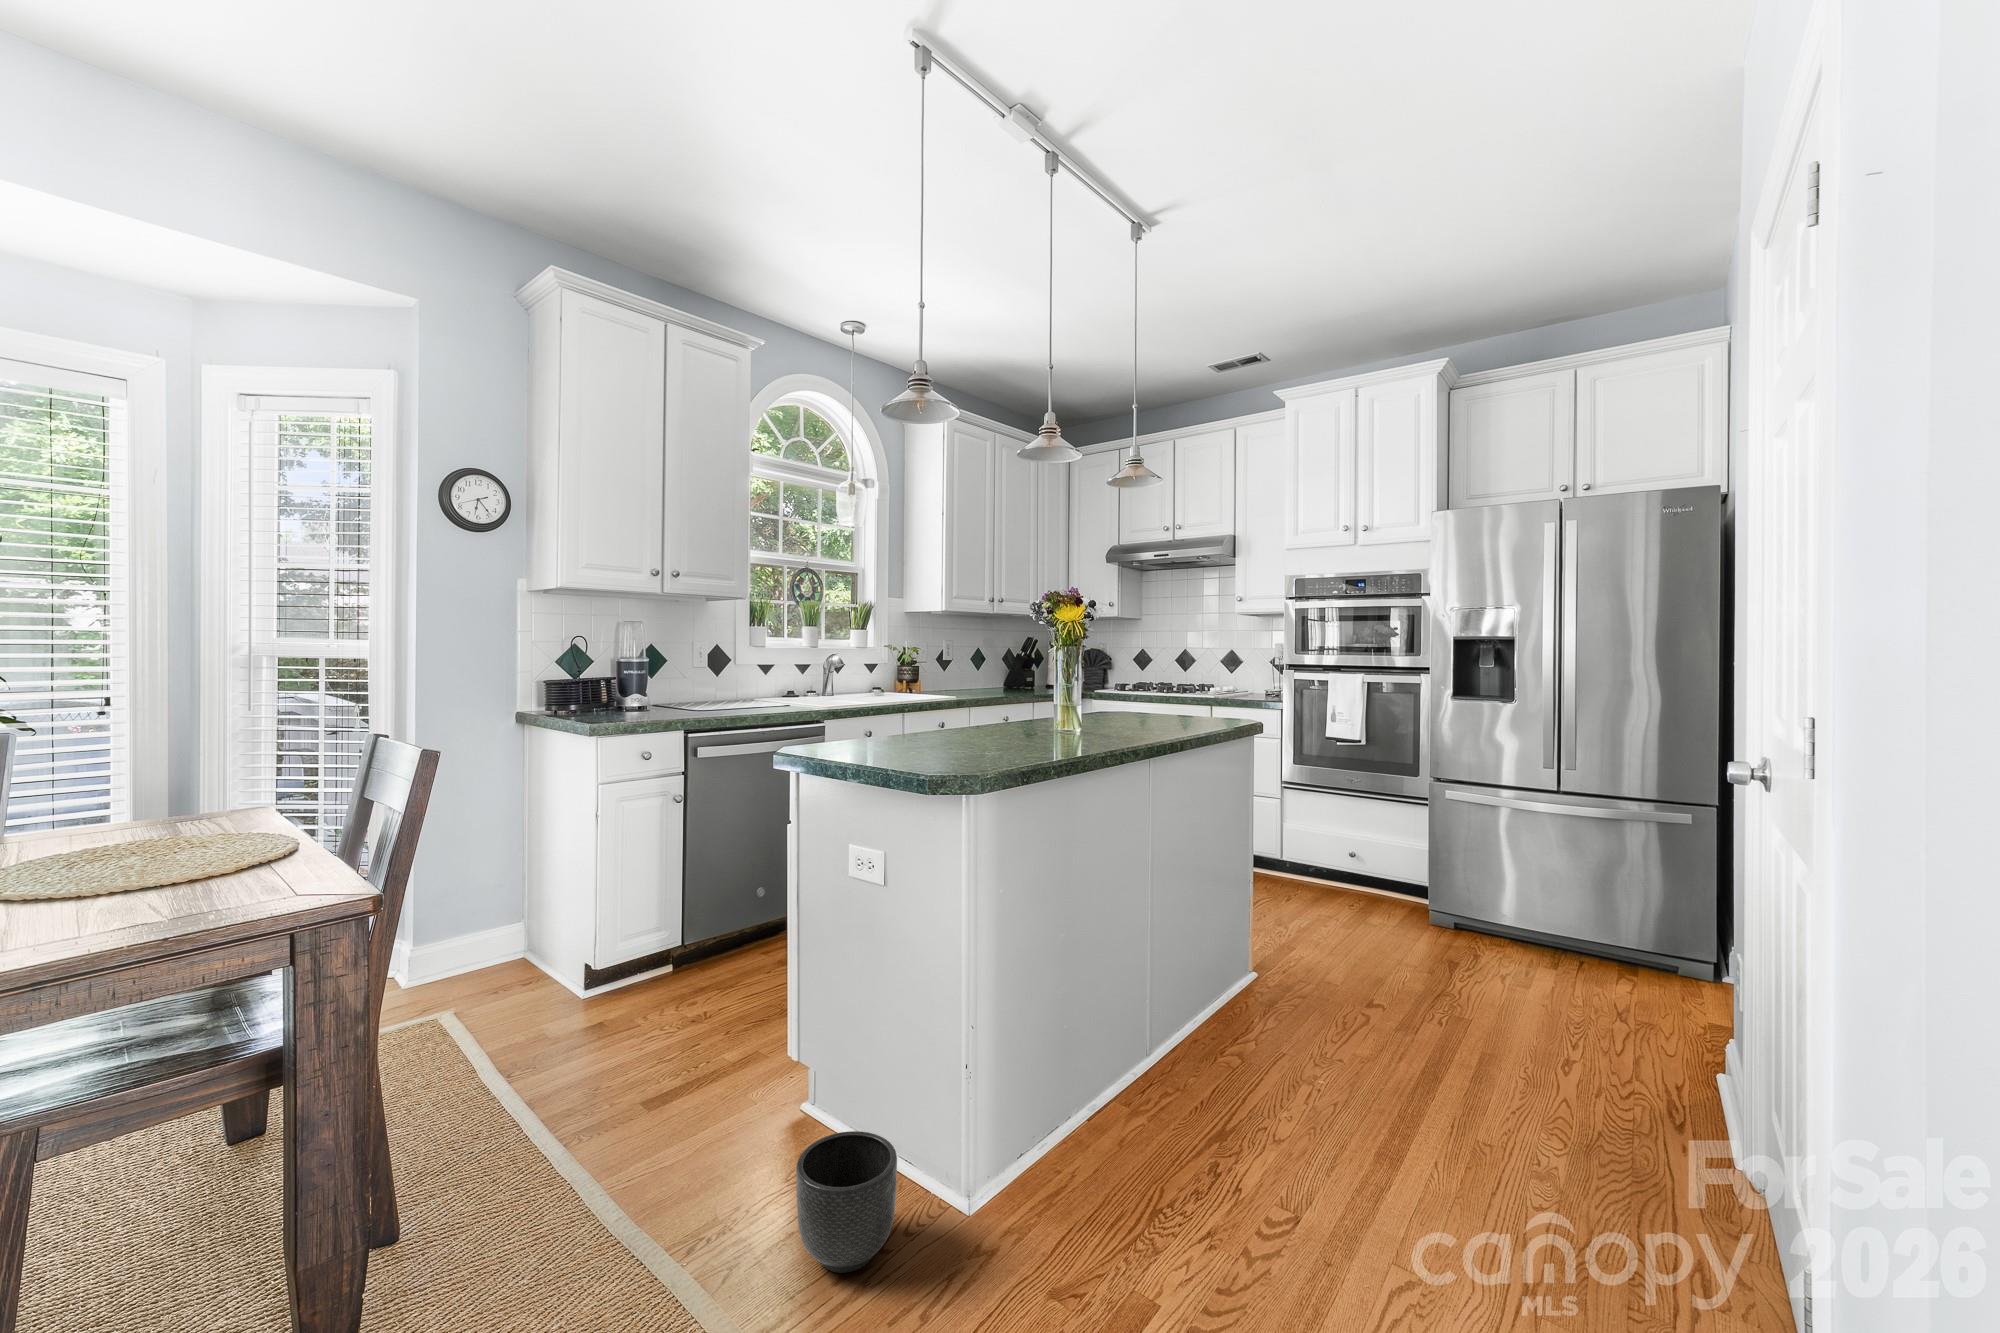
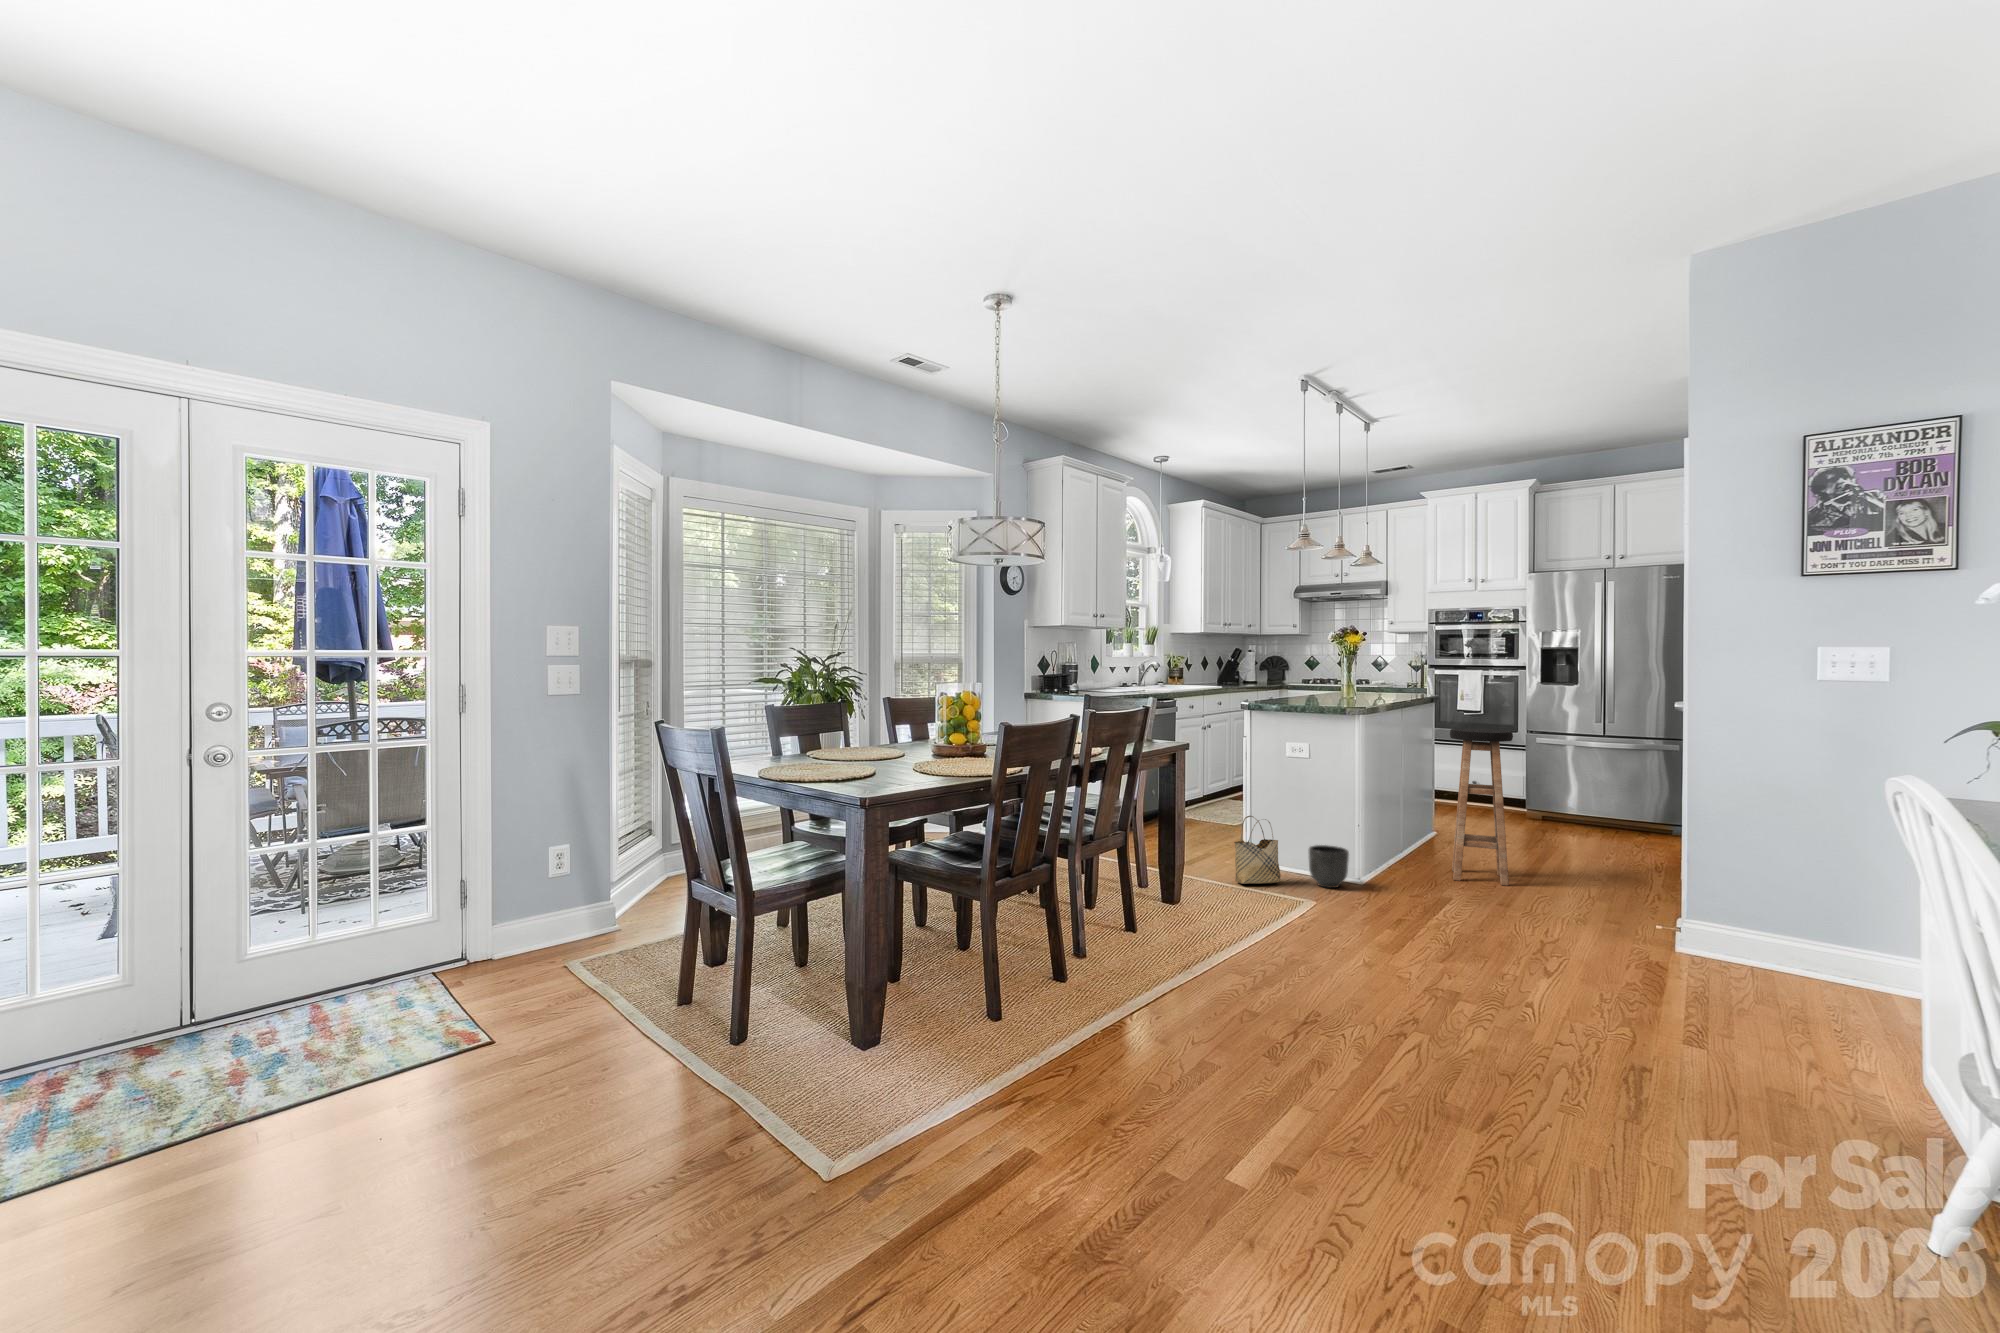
bar stool: none [1191,820,1338,1244] -> present [1450,728,1513,886]
woven basket: none [601,1055,738,1259] -> present [1234,816,1280,884]

